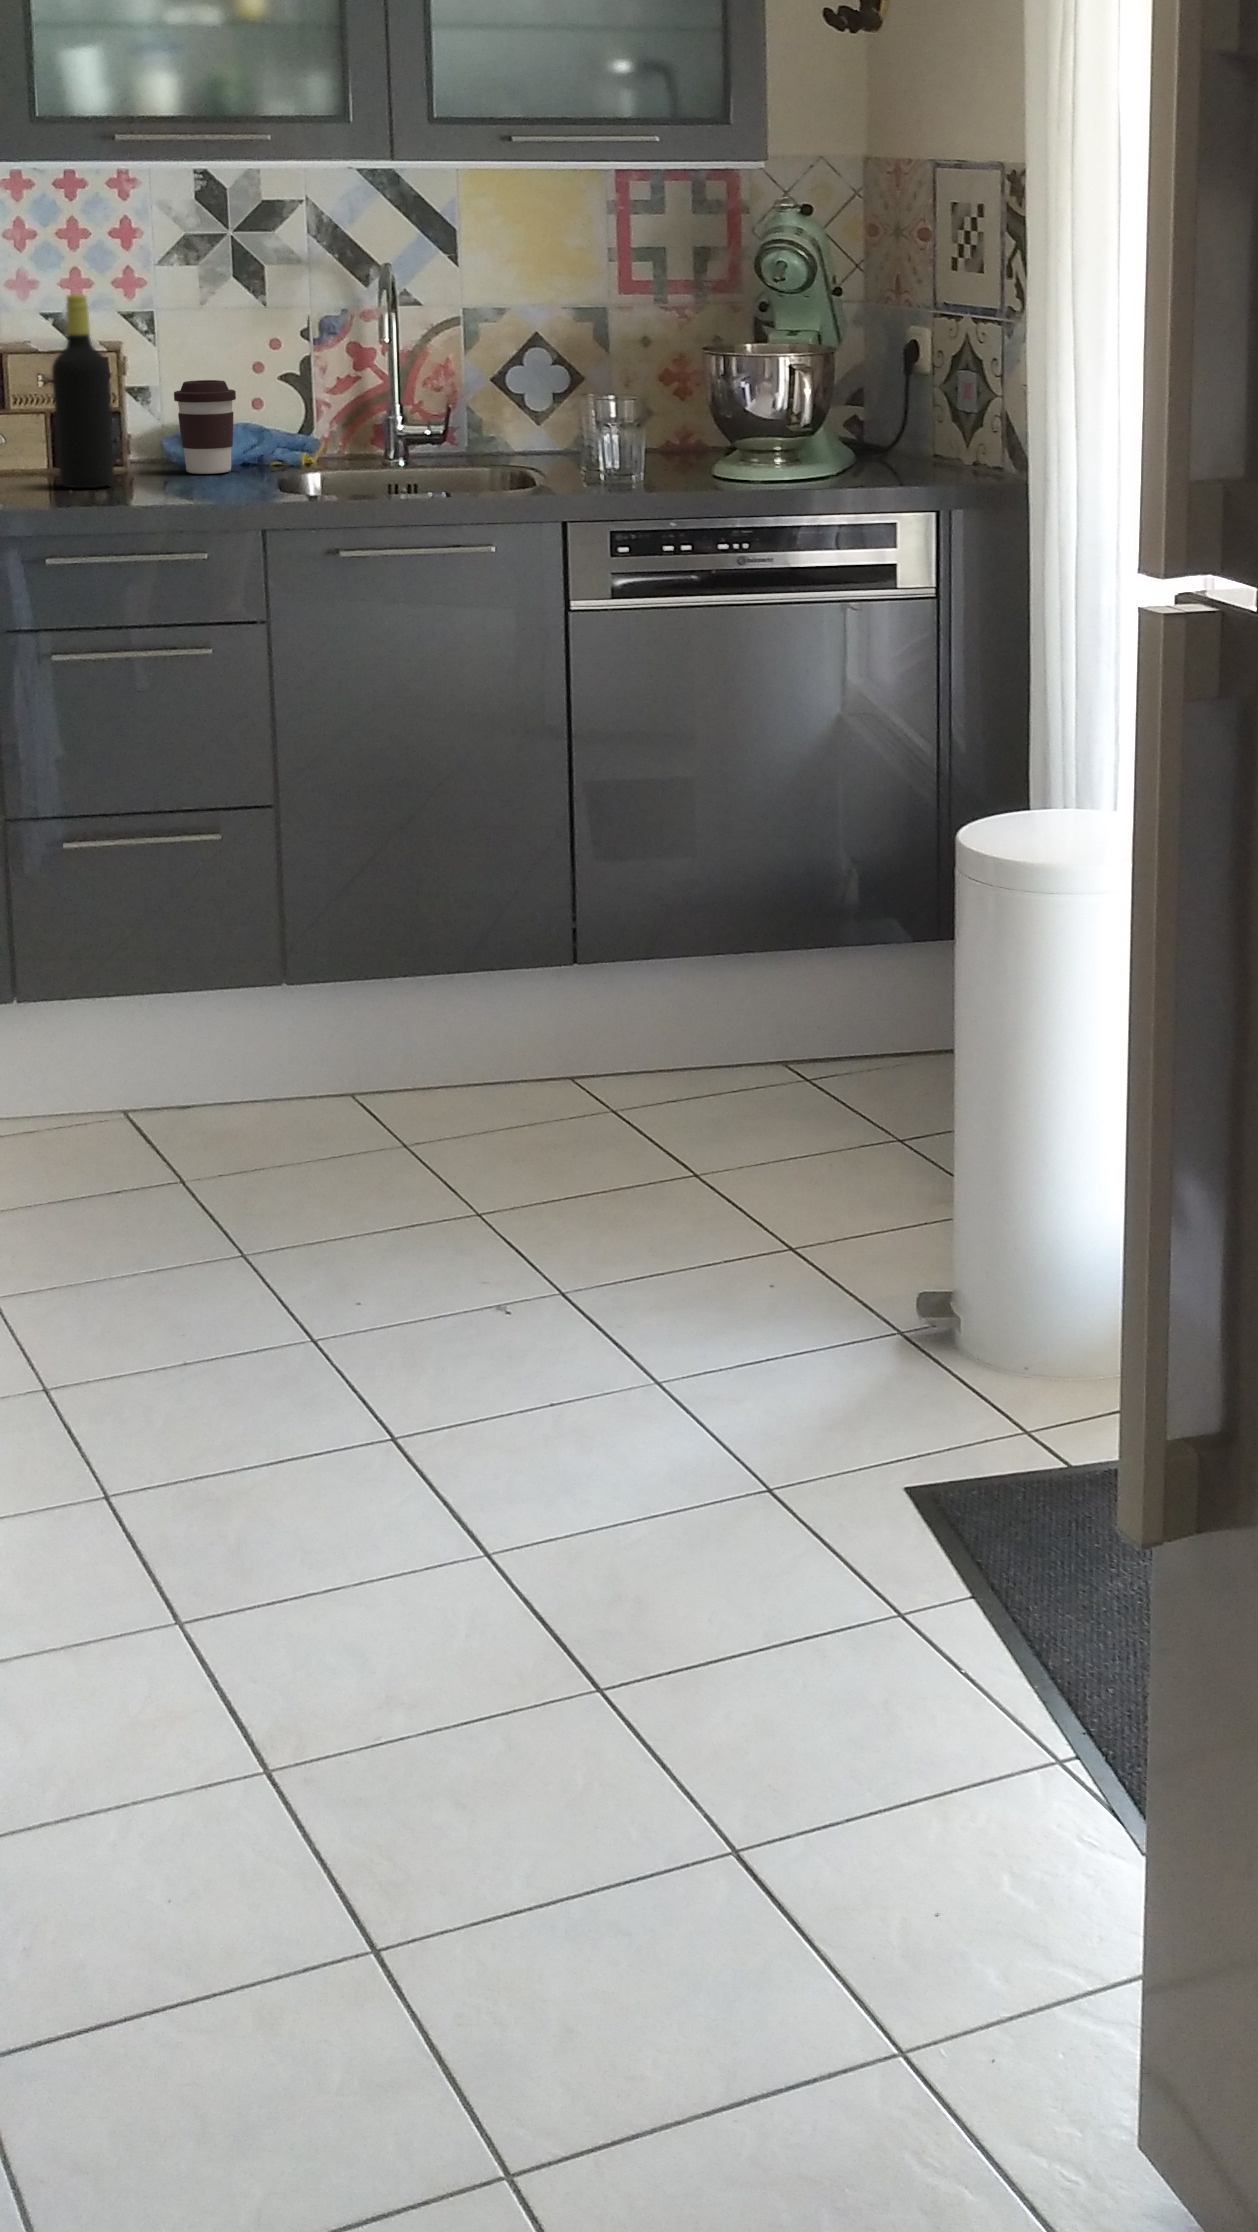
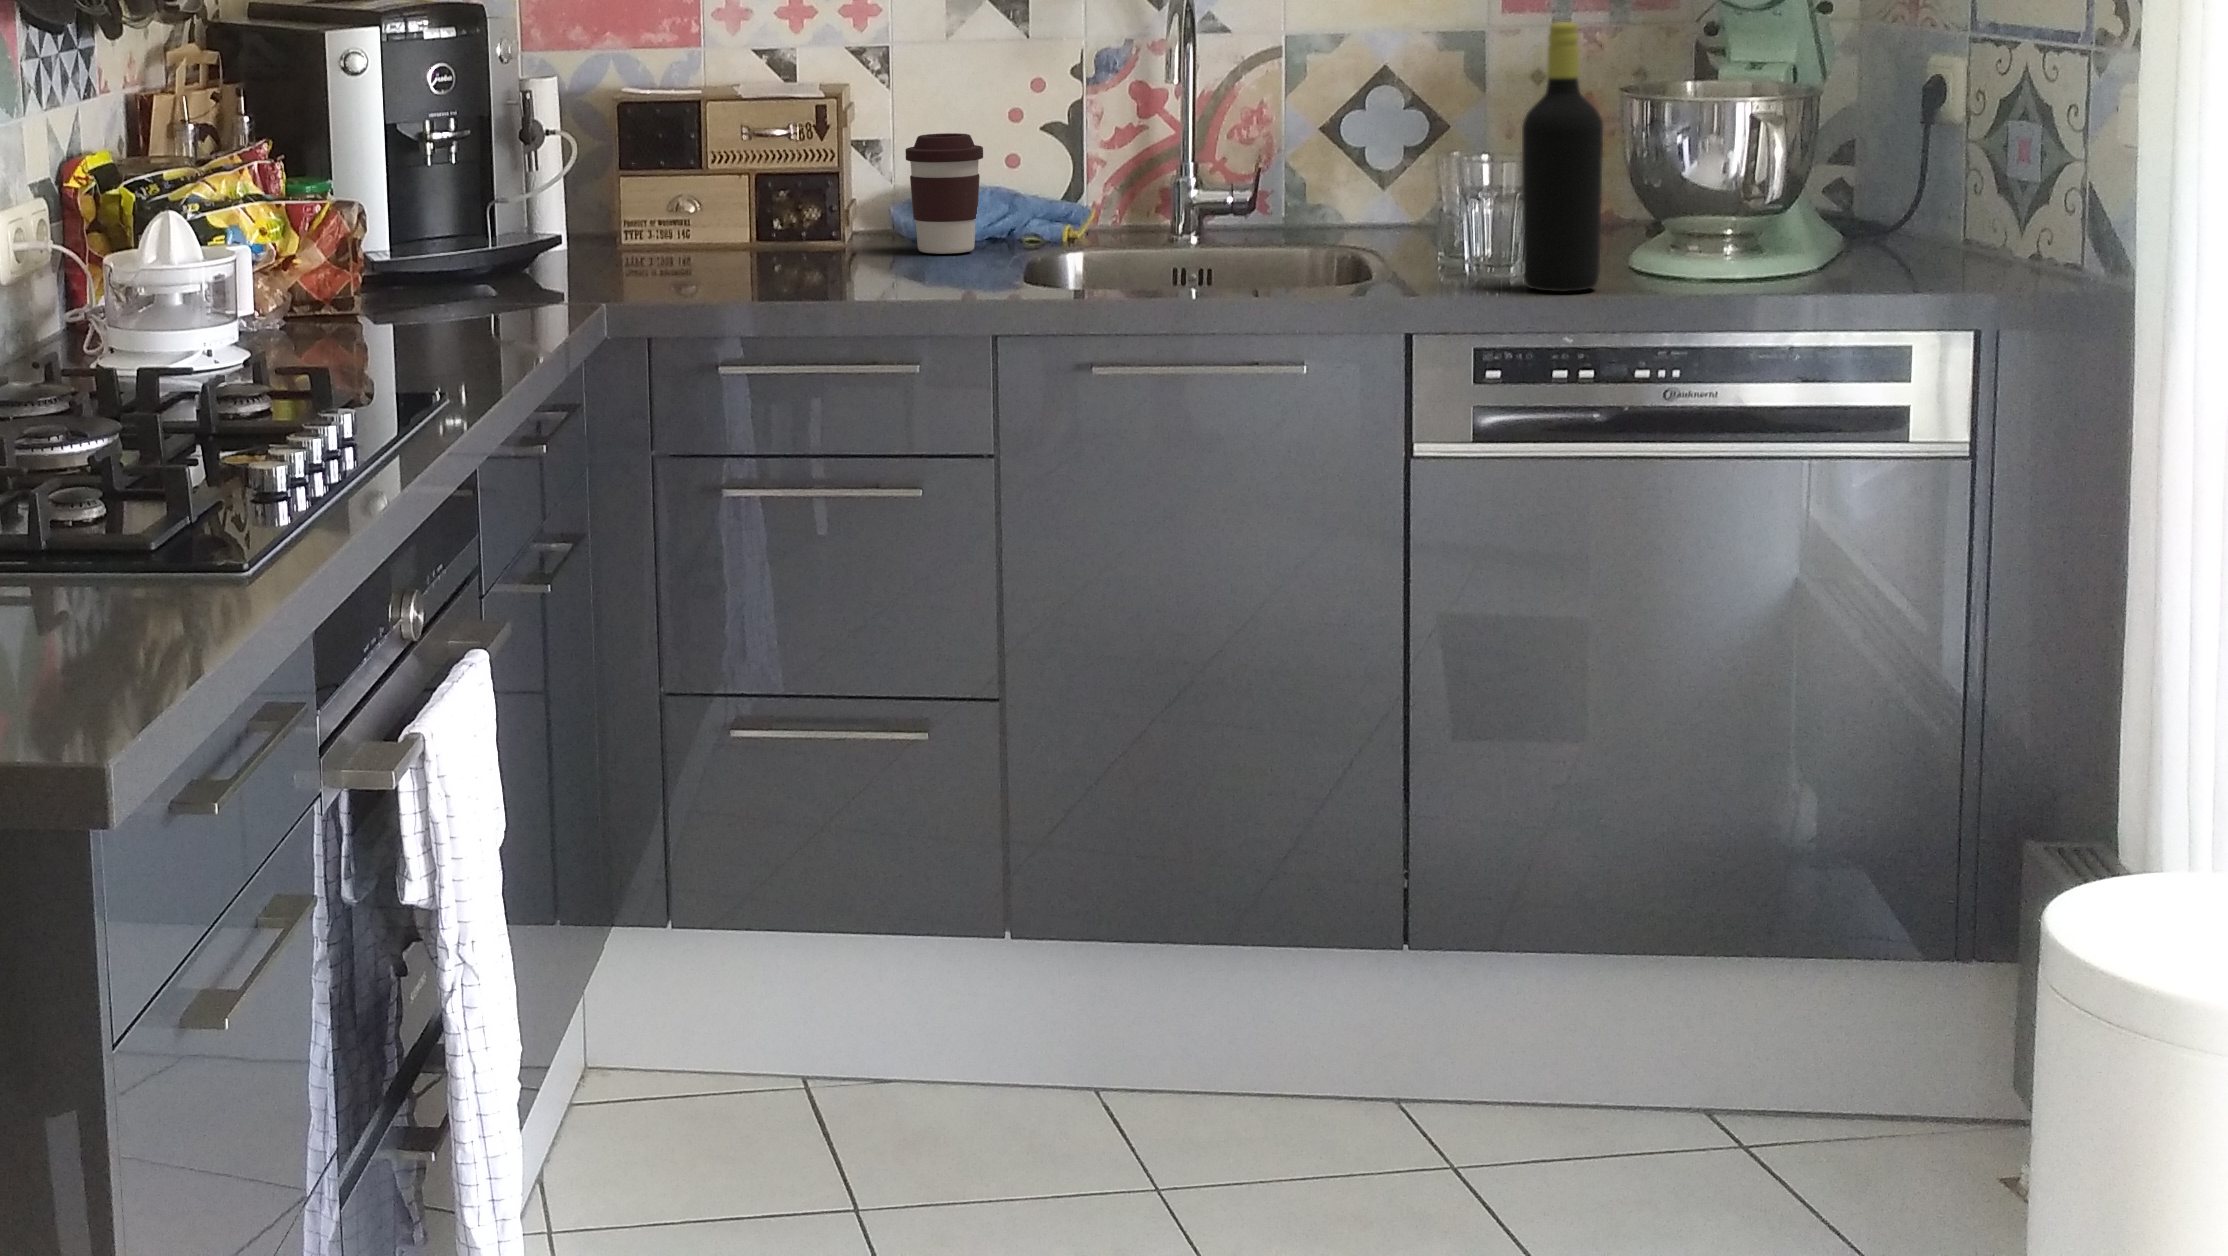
bottle: present [52,294,114,488] -> present [1522,22,1603,292]

